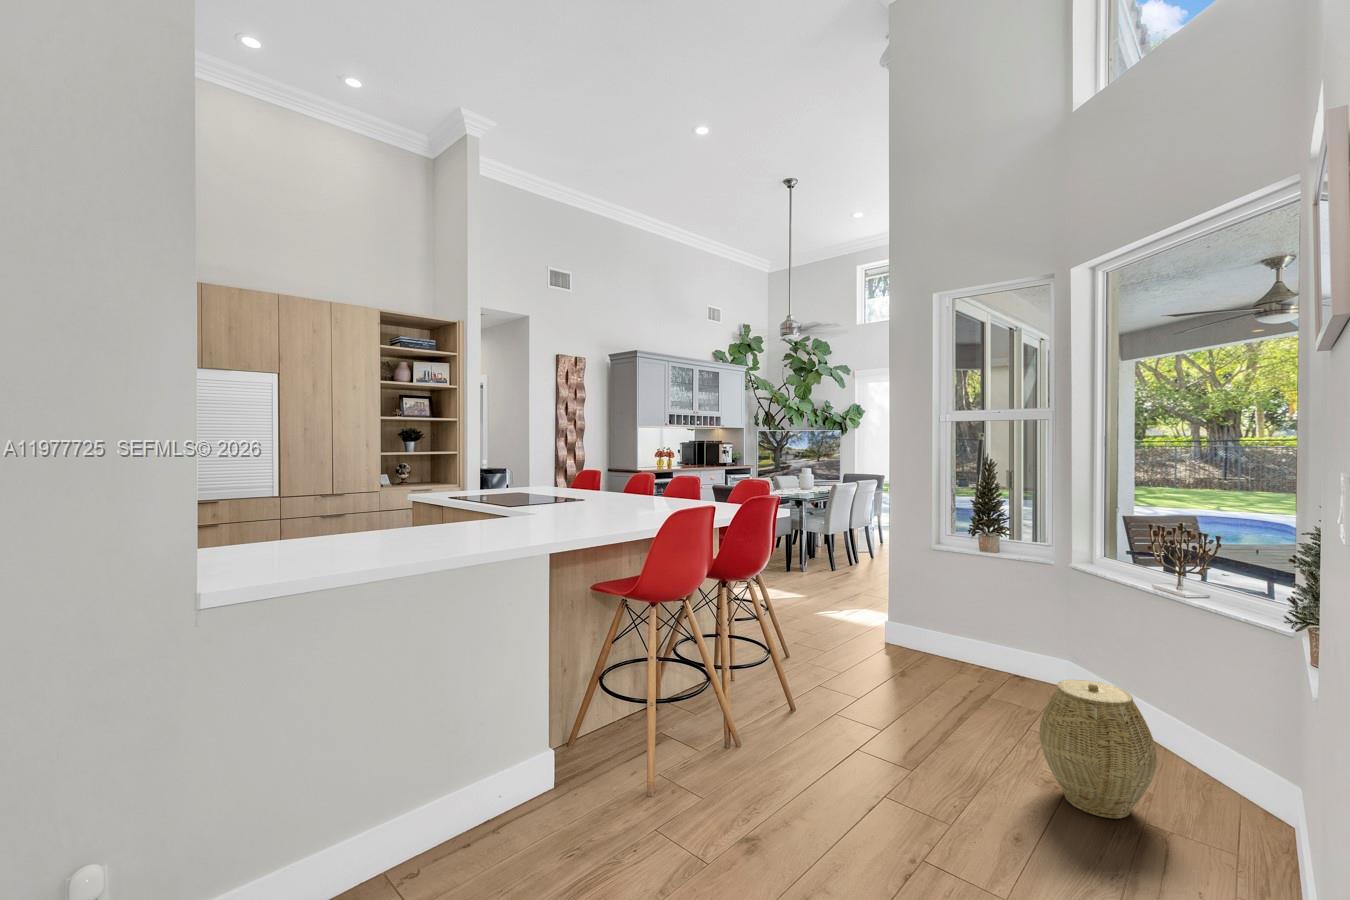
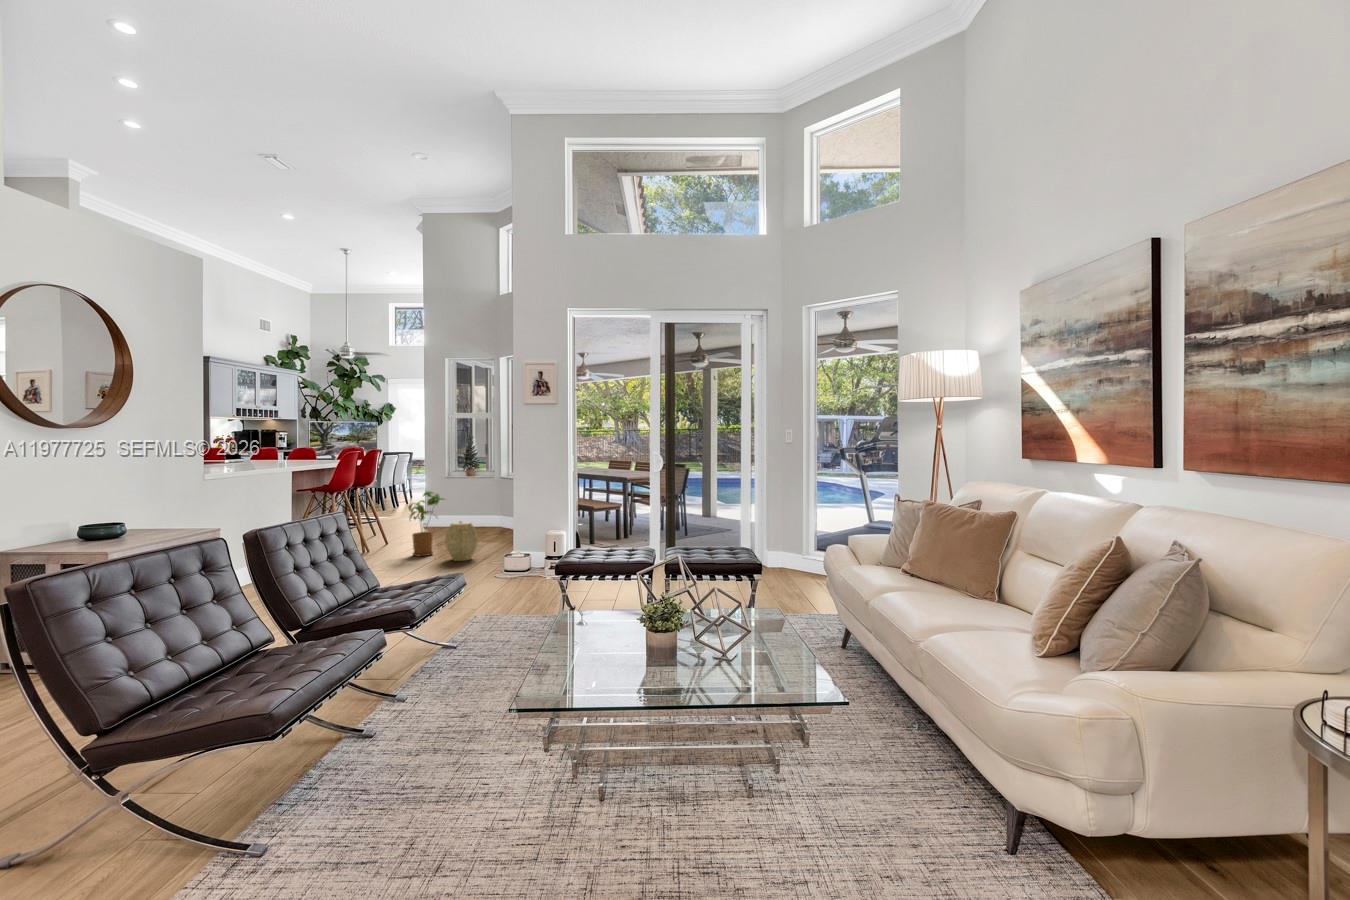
house plant: none [919,572,1023,741] -> present [408,491,444,556]

